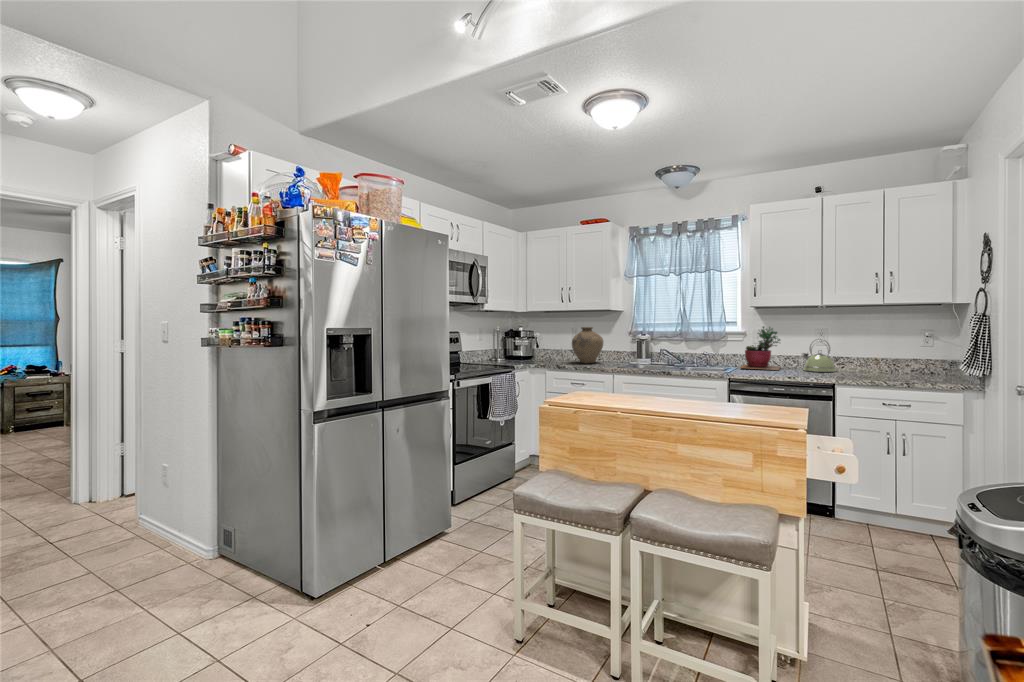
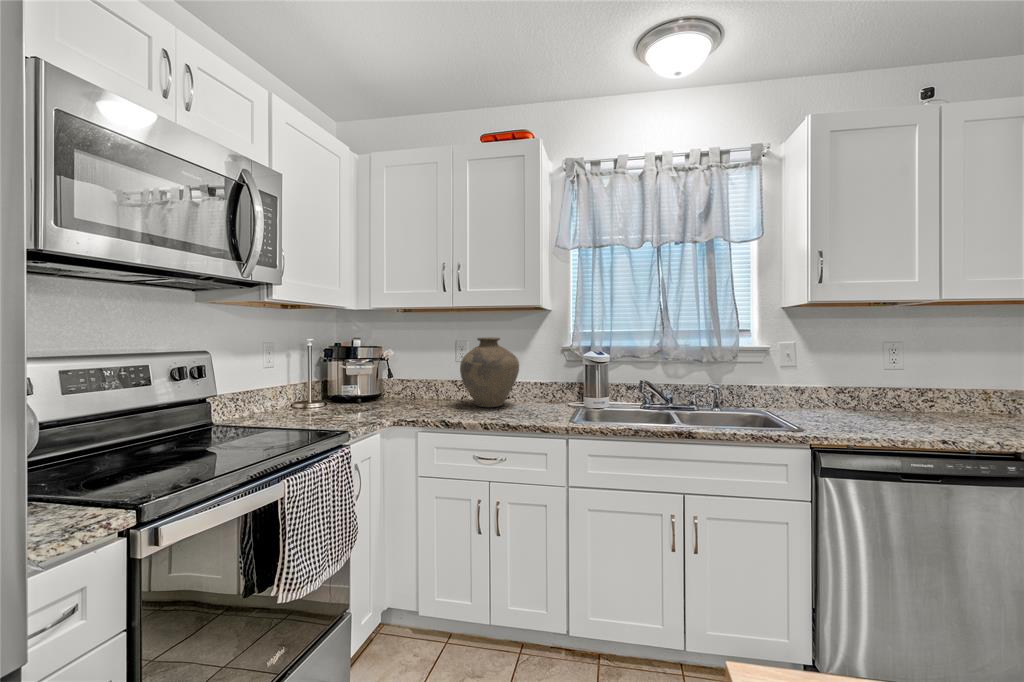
succulent plant: present [741,326,780,370] -> none [765,337,850,417]
kettle: present [802,339,836,372] -> none [871,360,940,419]

